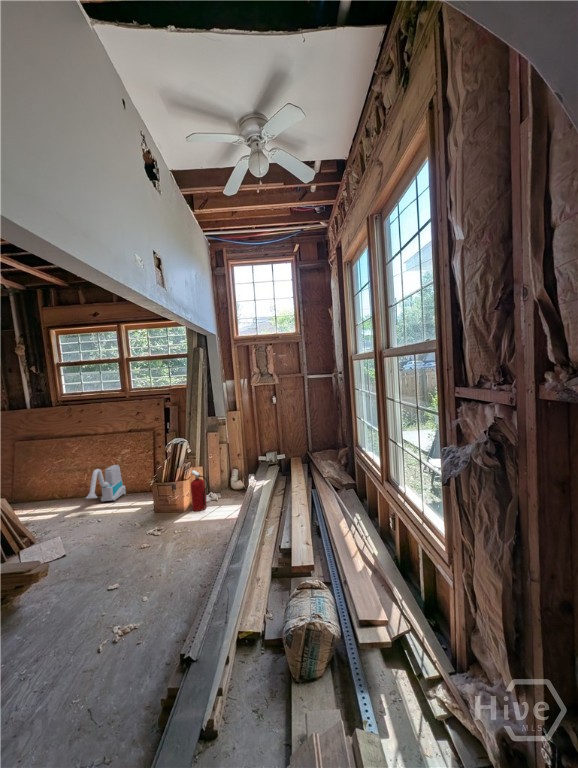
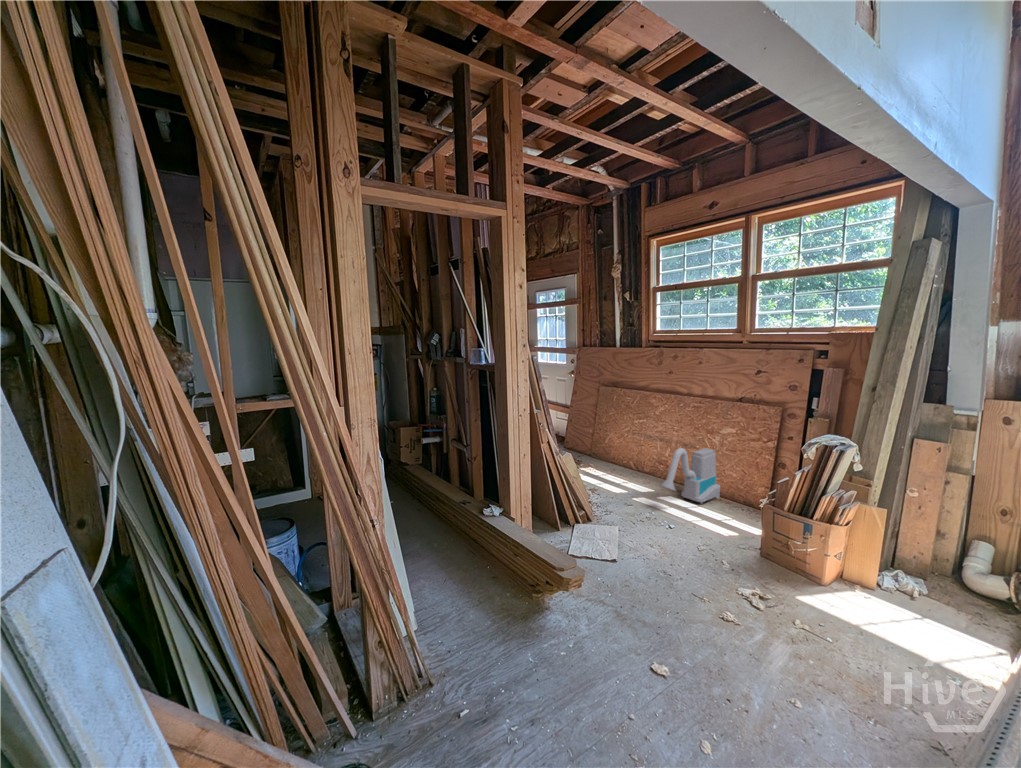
fire extinguisher: present [191,470,208,511] -> none [844,512,898,605]

